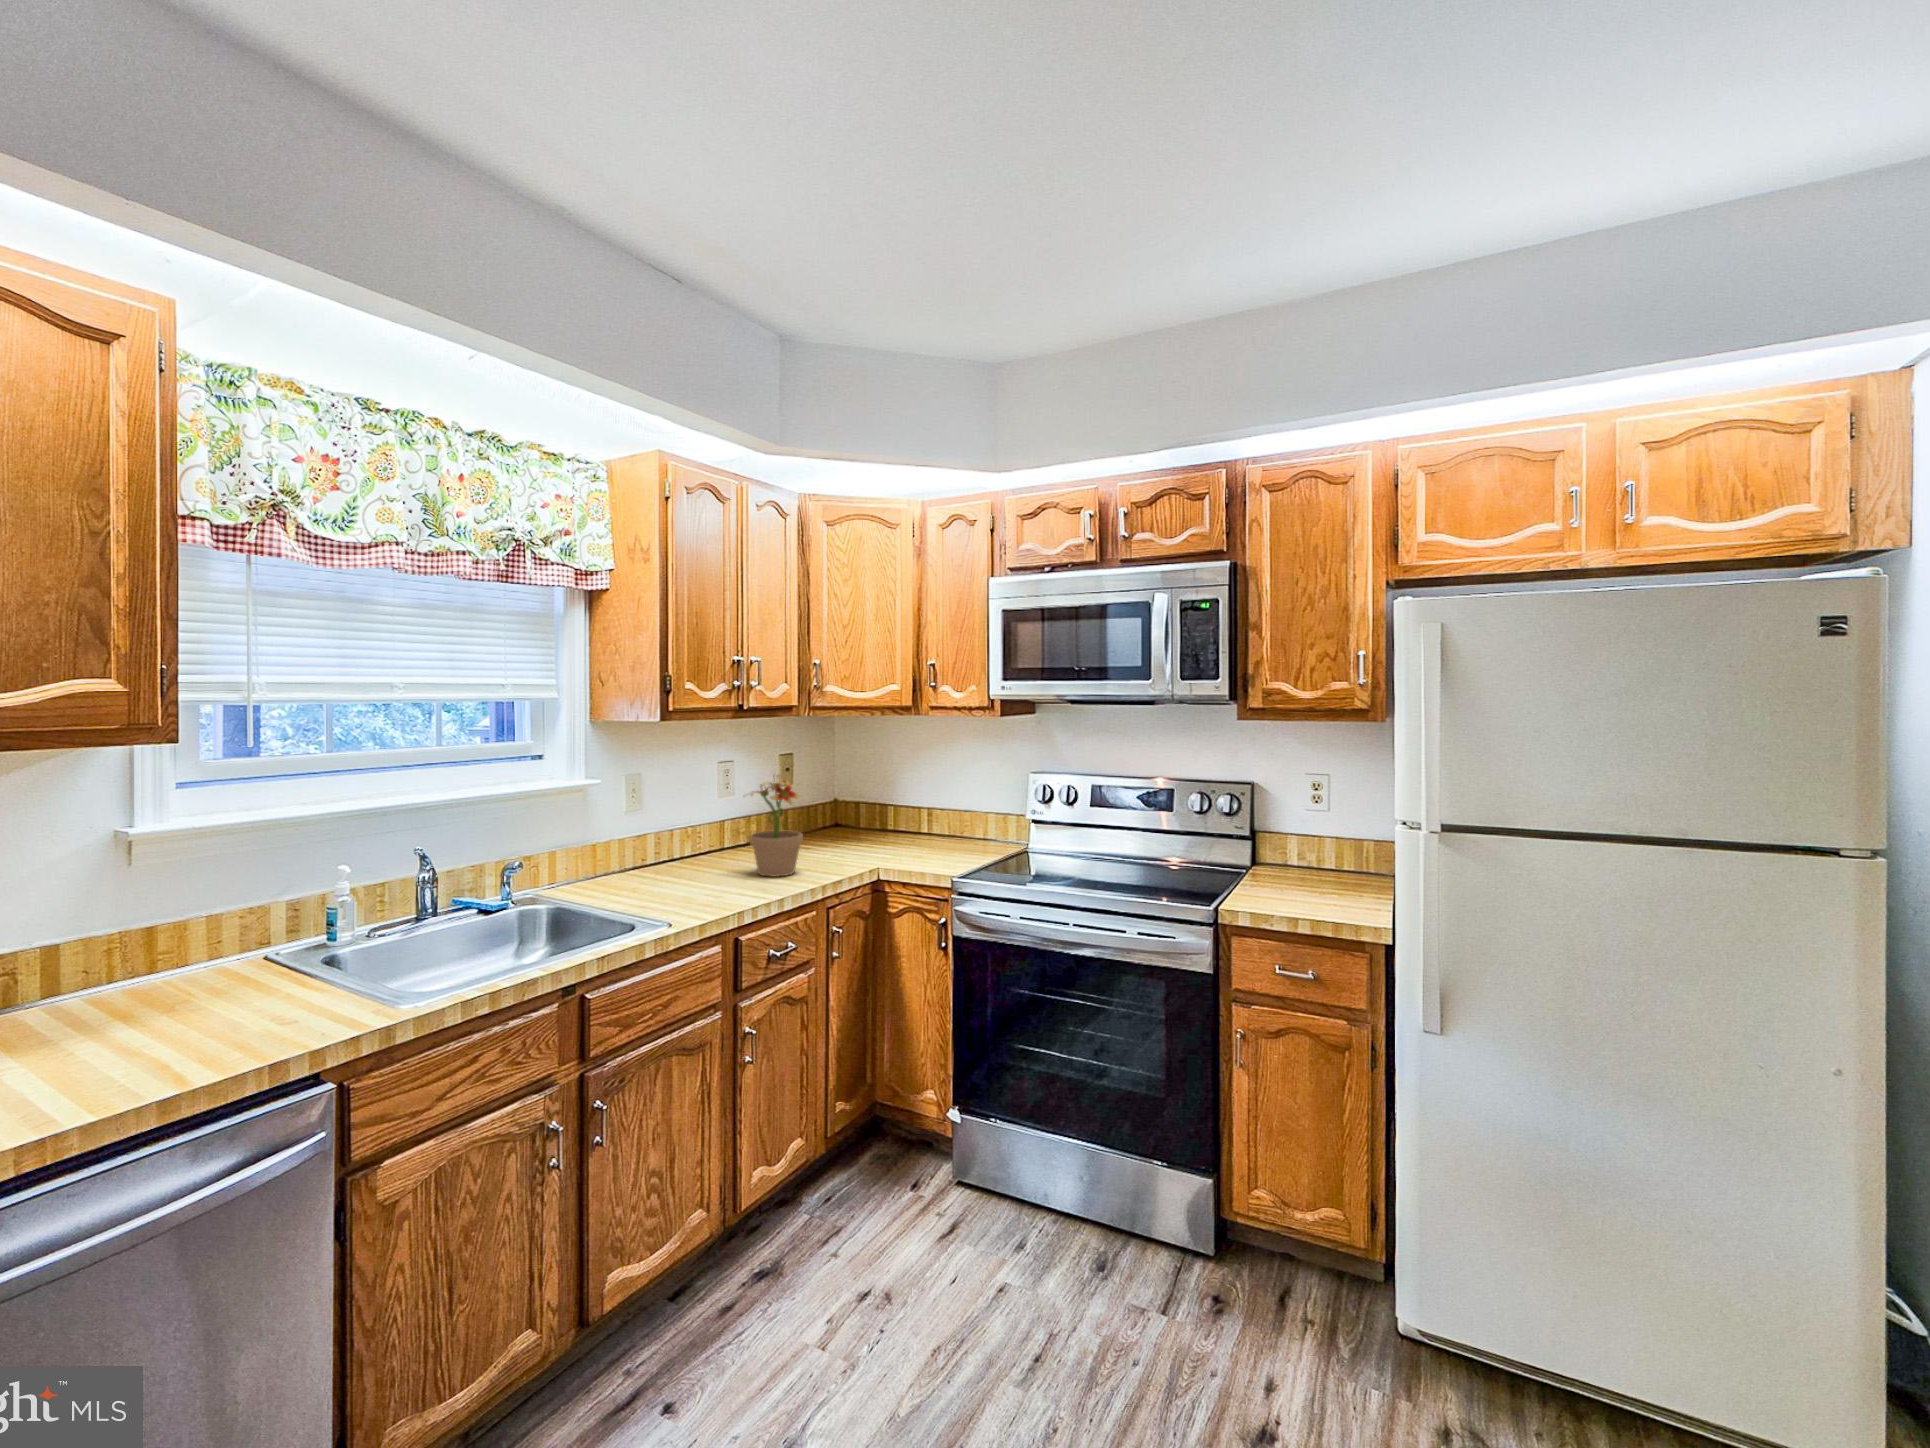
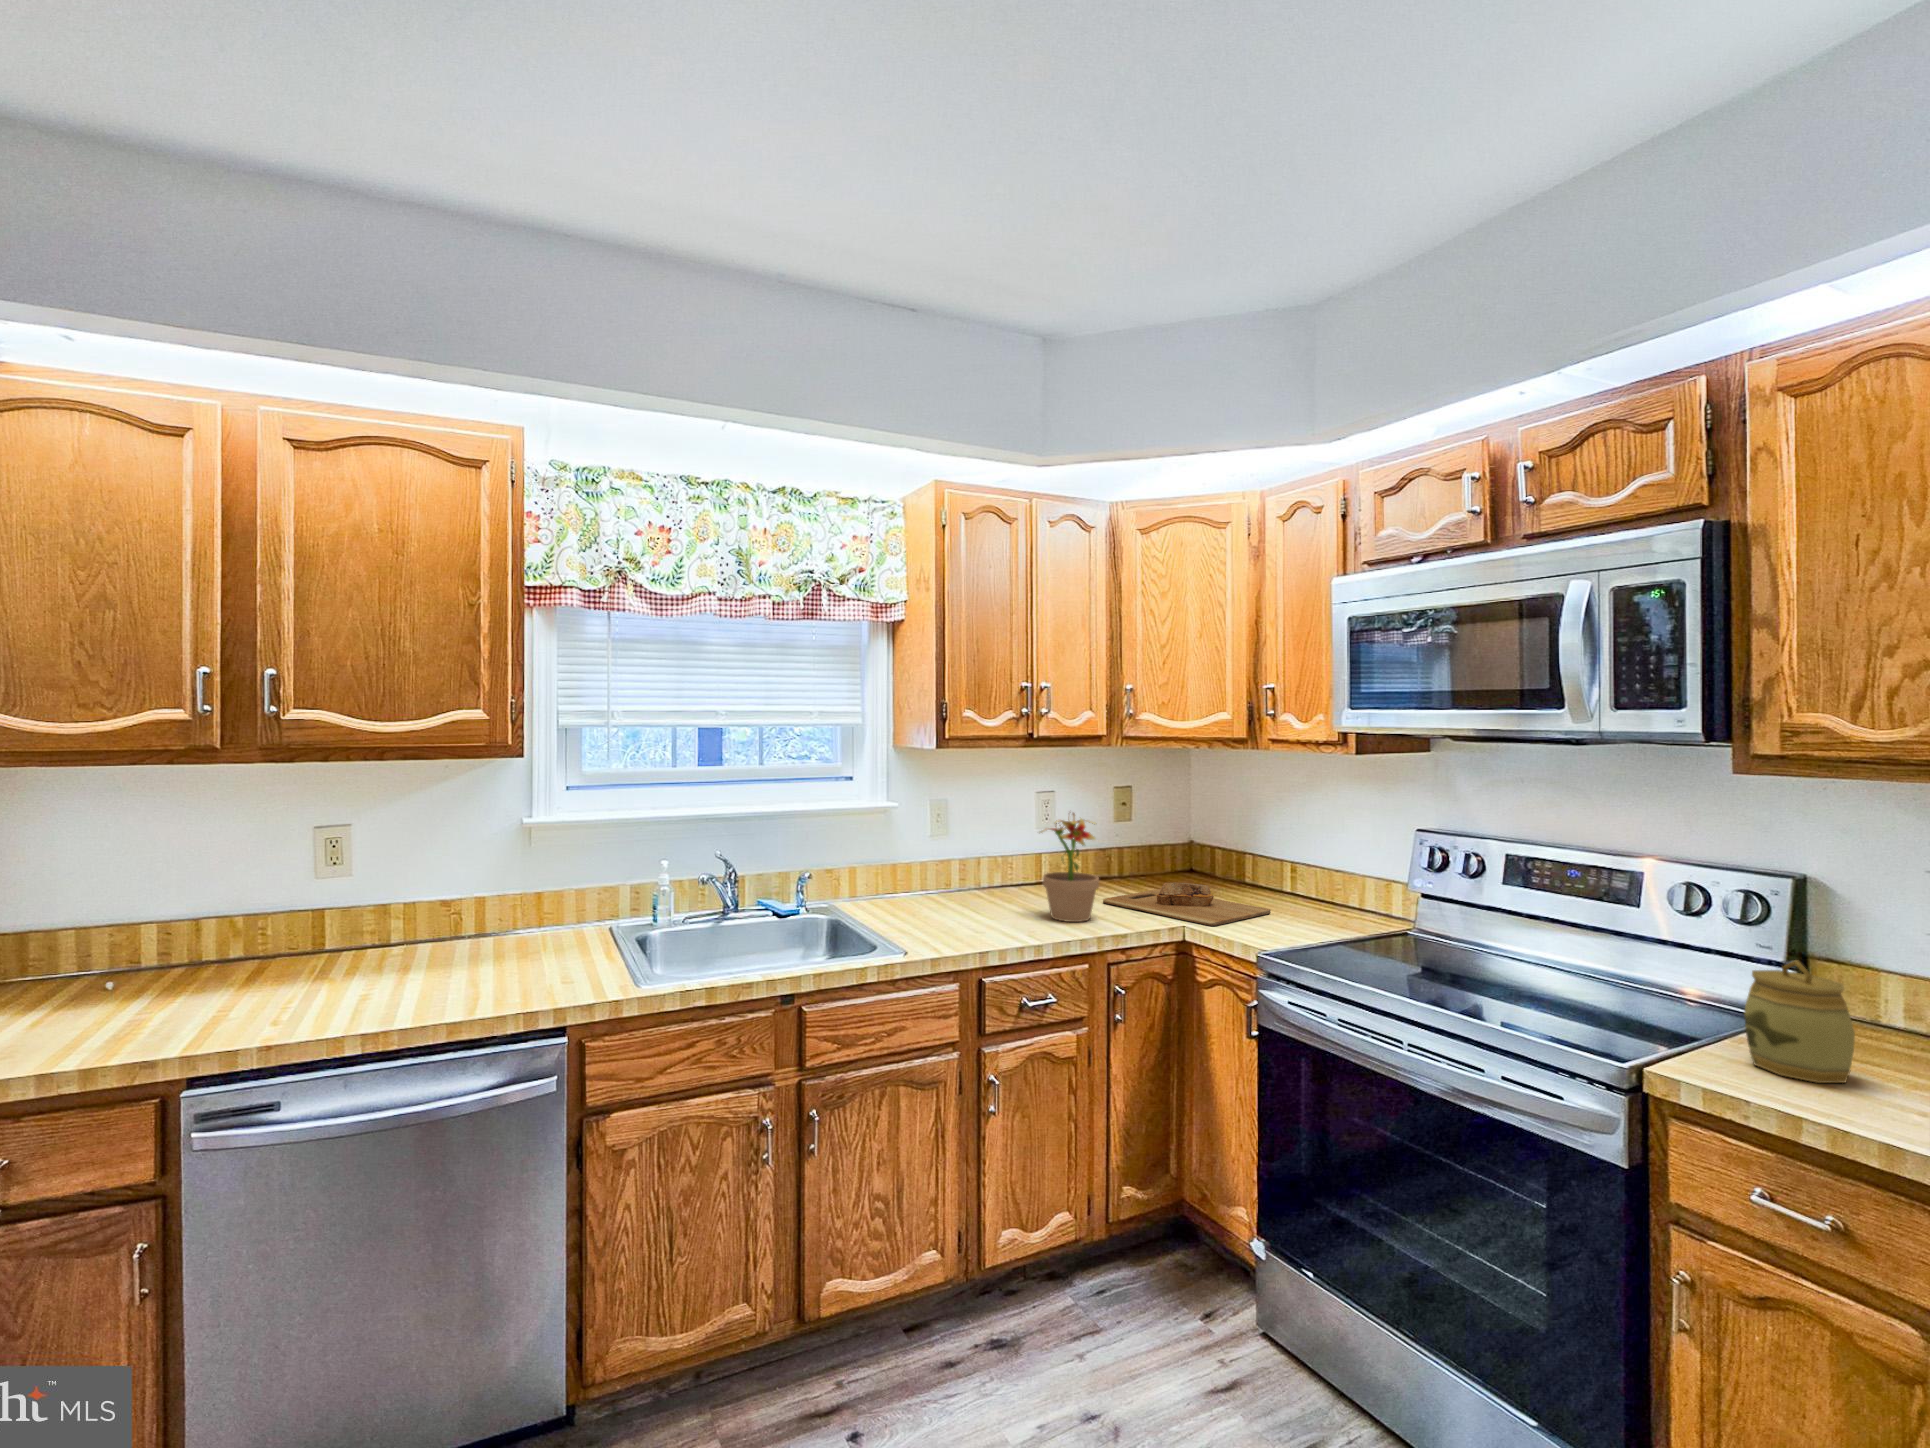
cutting board: none [788,831,926,864] -> present [1103,883,1271,926]
jar: none [1279,832,1338,906] -> present [1744,960,1855,1083]

